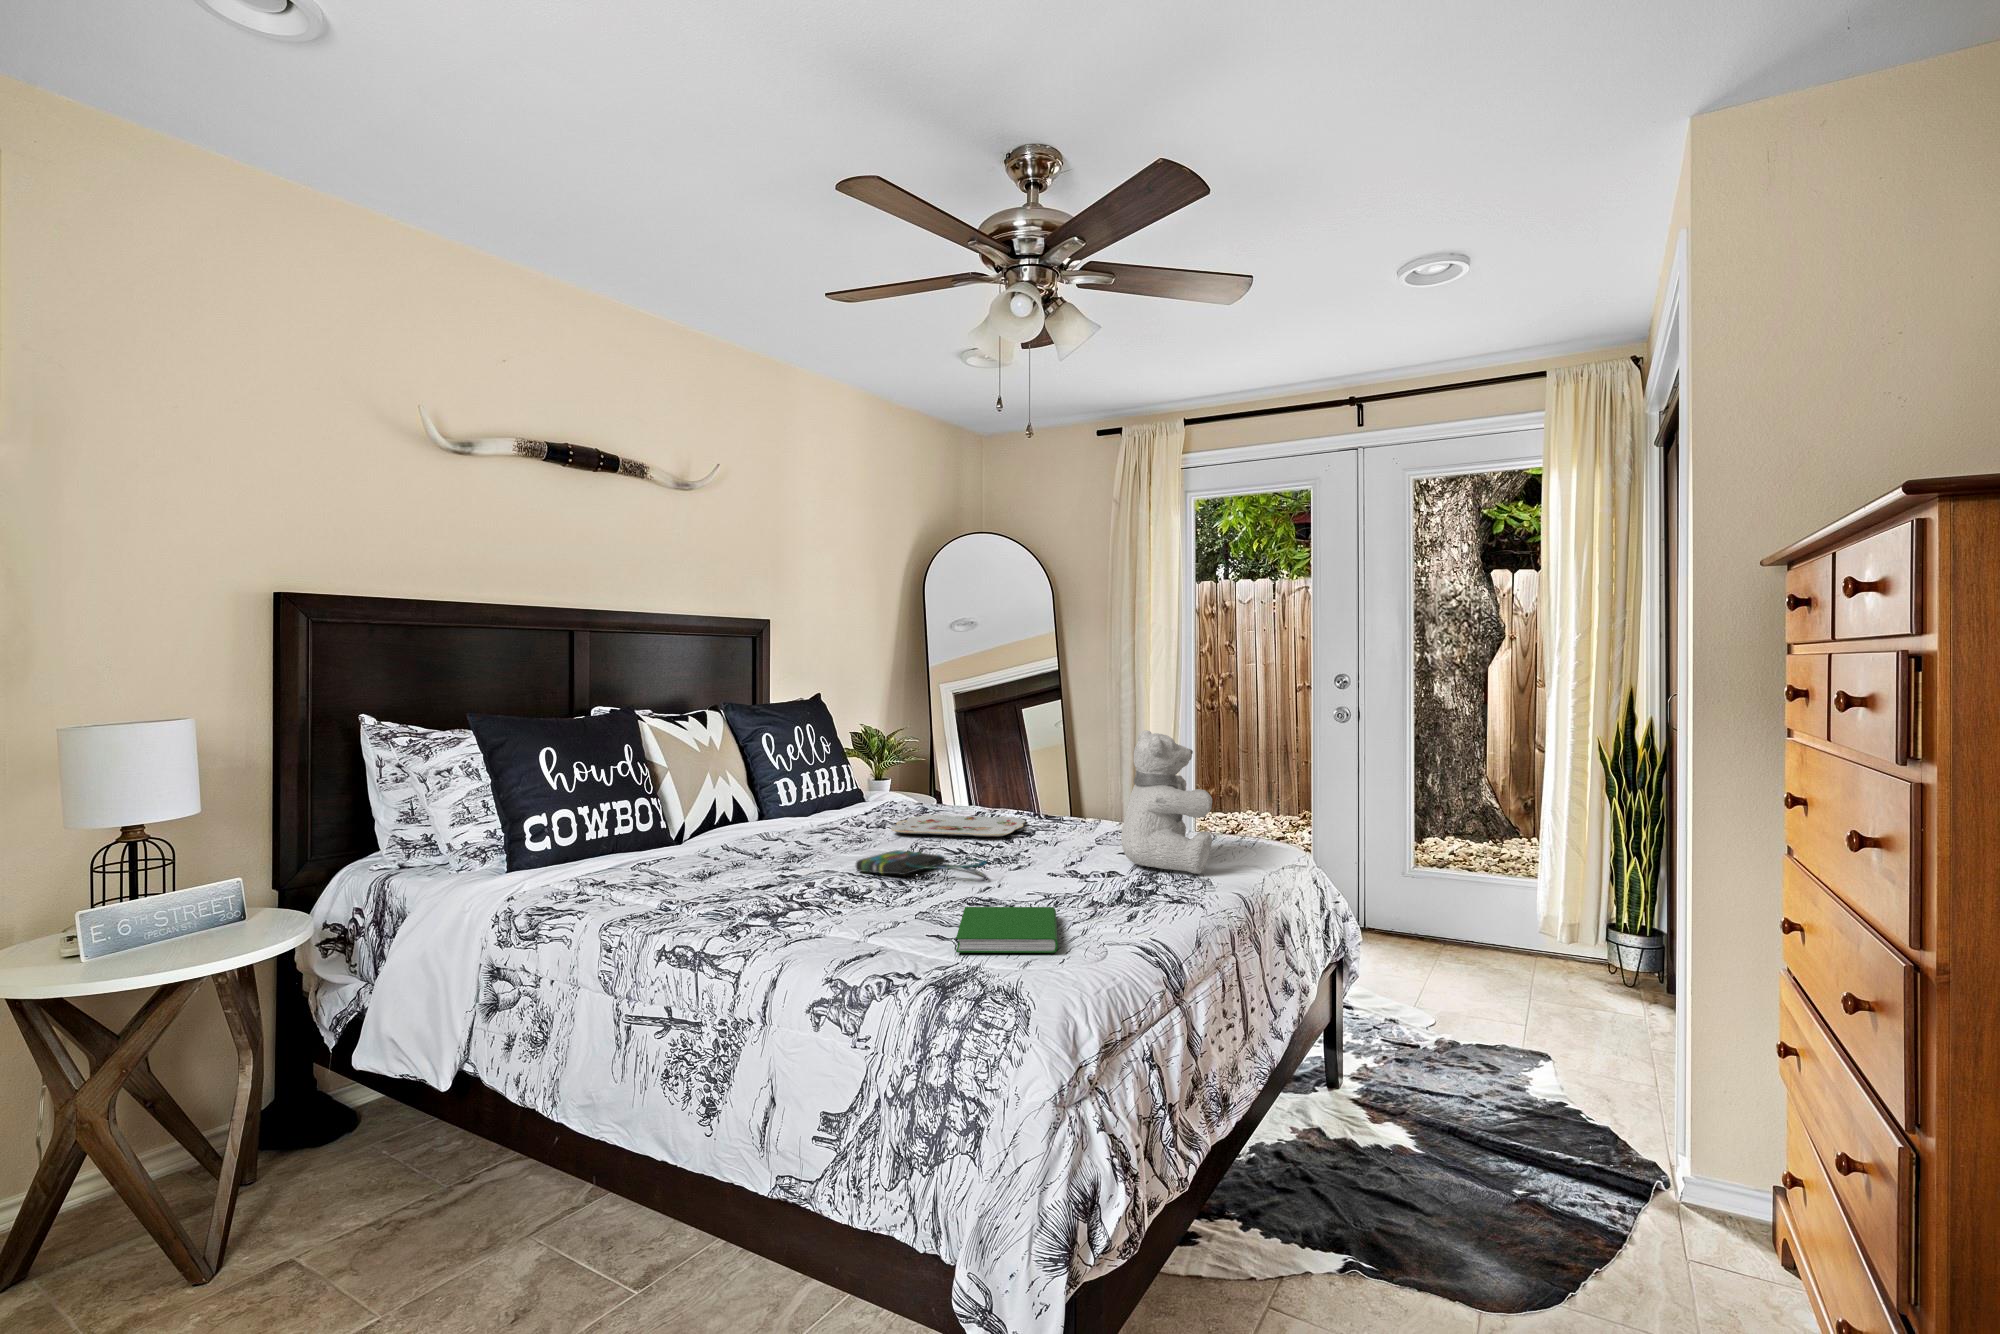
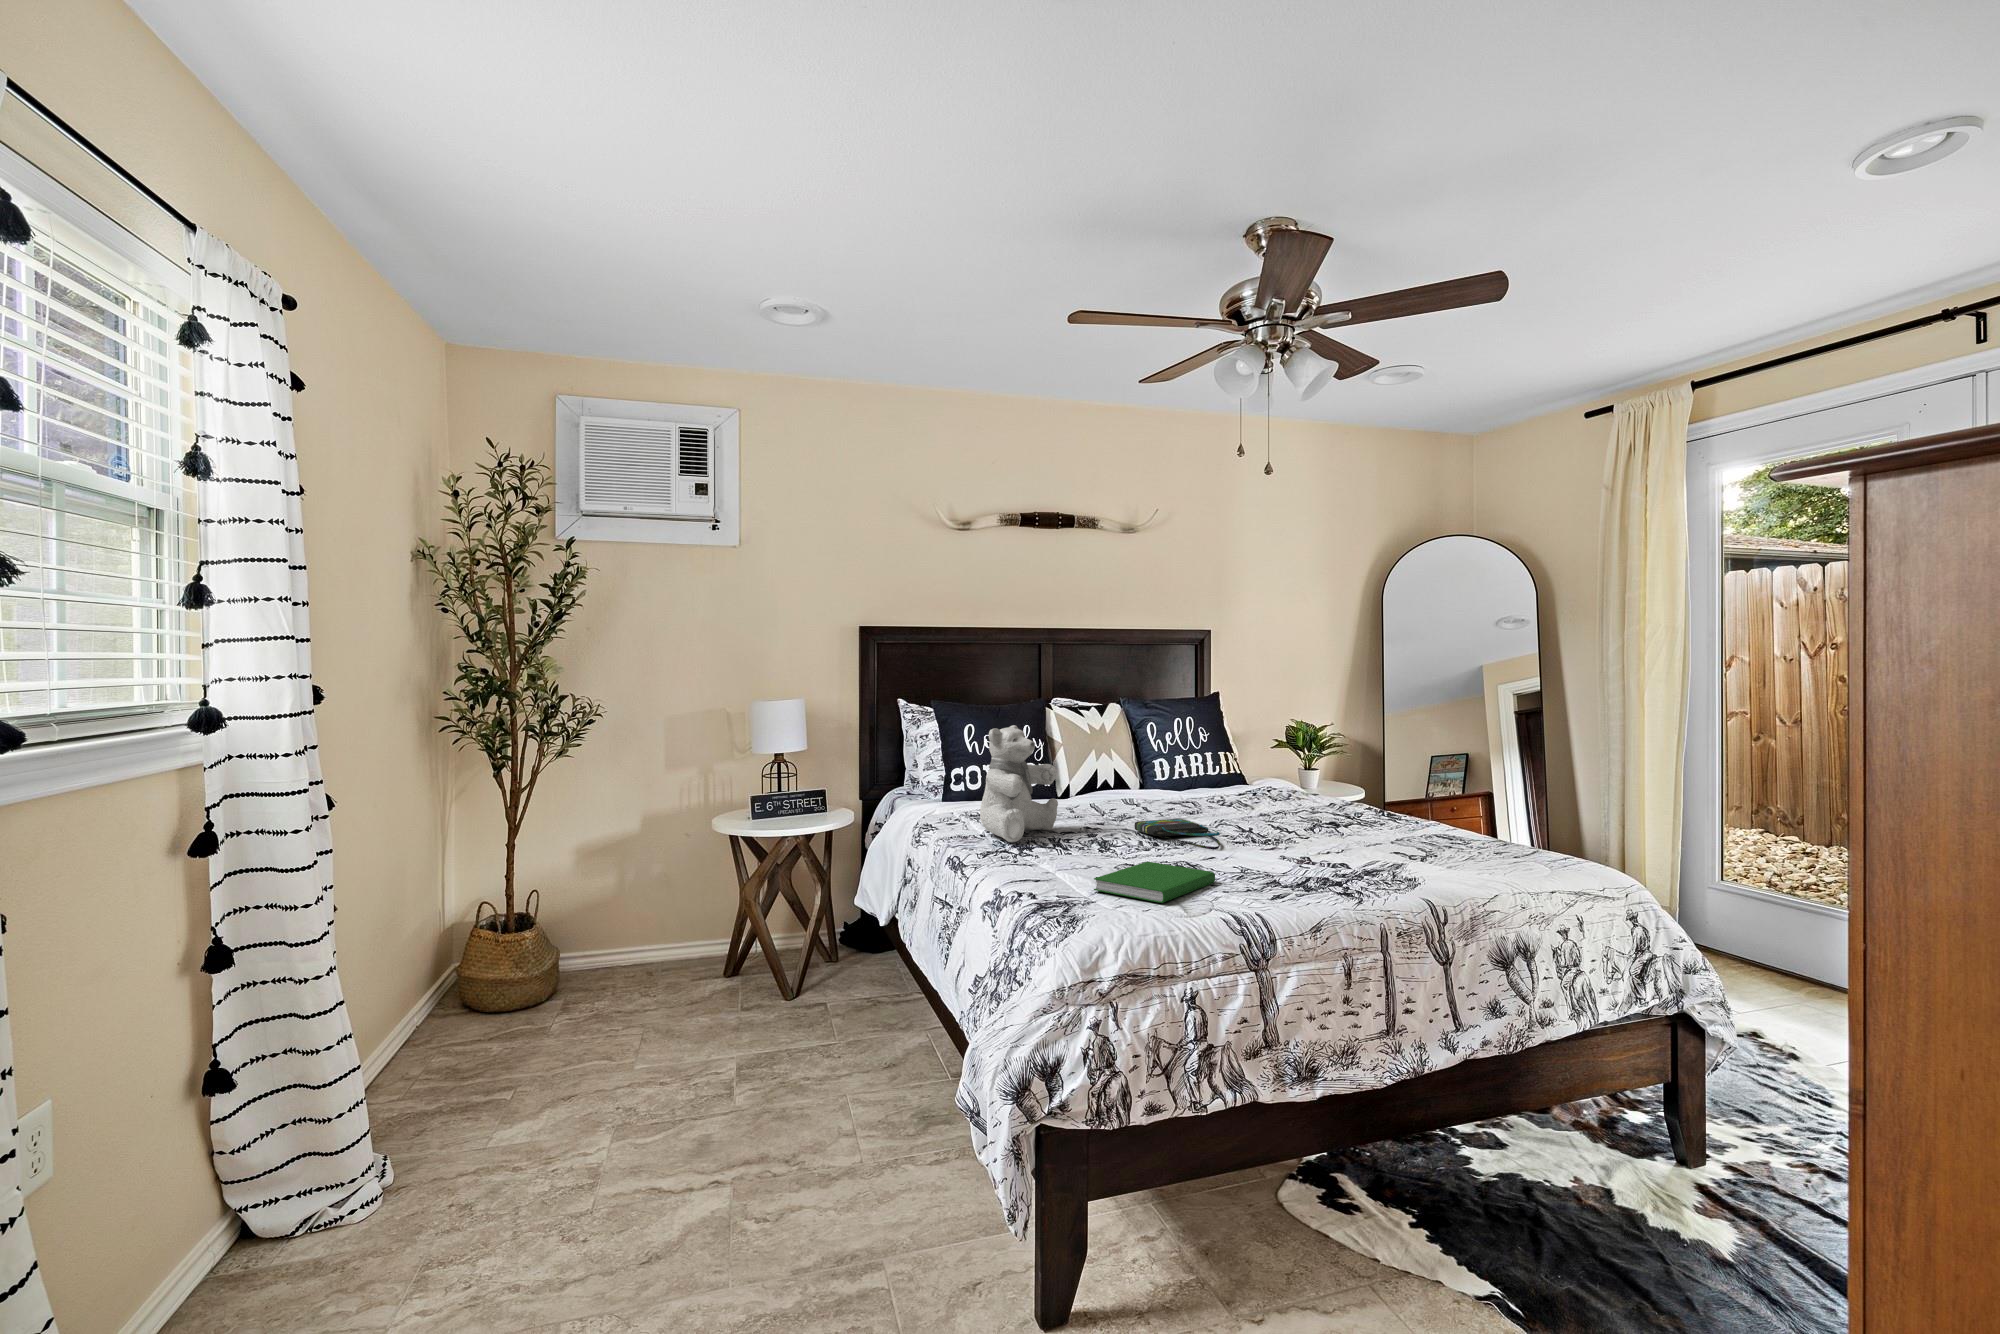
teddy bear: present [1121,730,1212,874] -> present [980,725,1058,842]
serving tray: present [891,815,1026,837] -> none [1212,799,1339,821]

